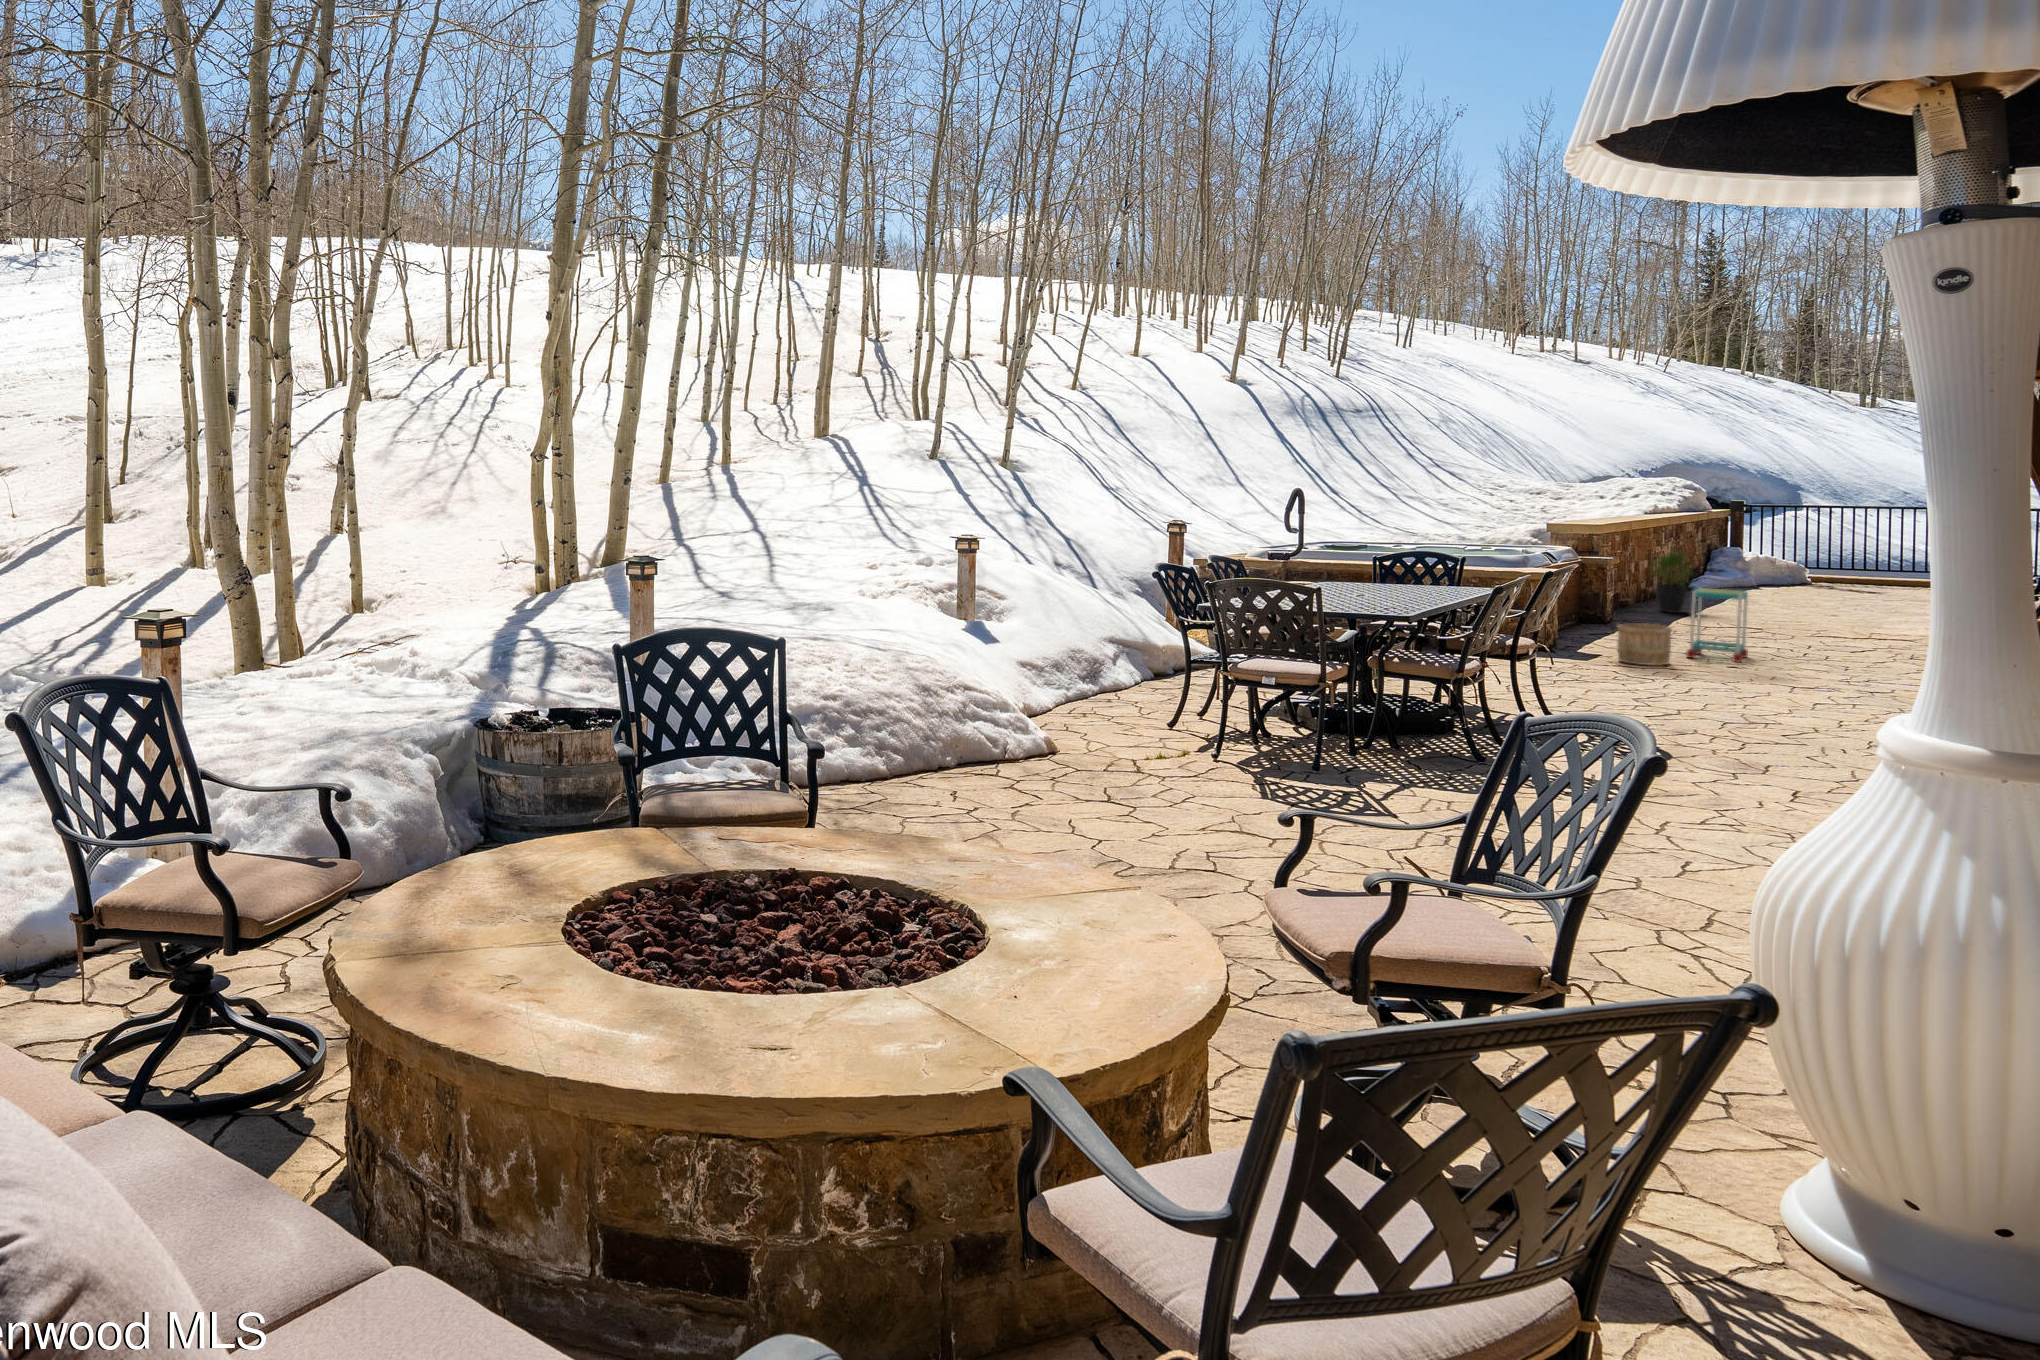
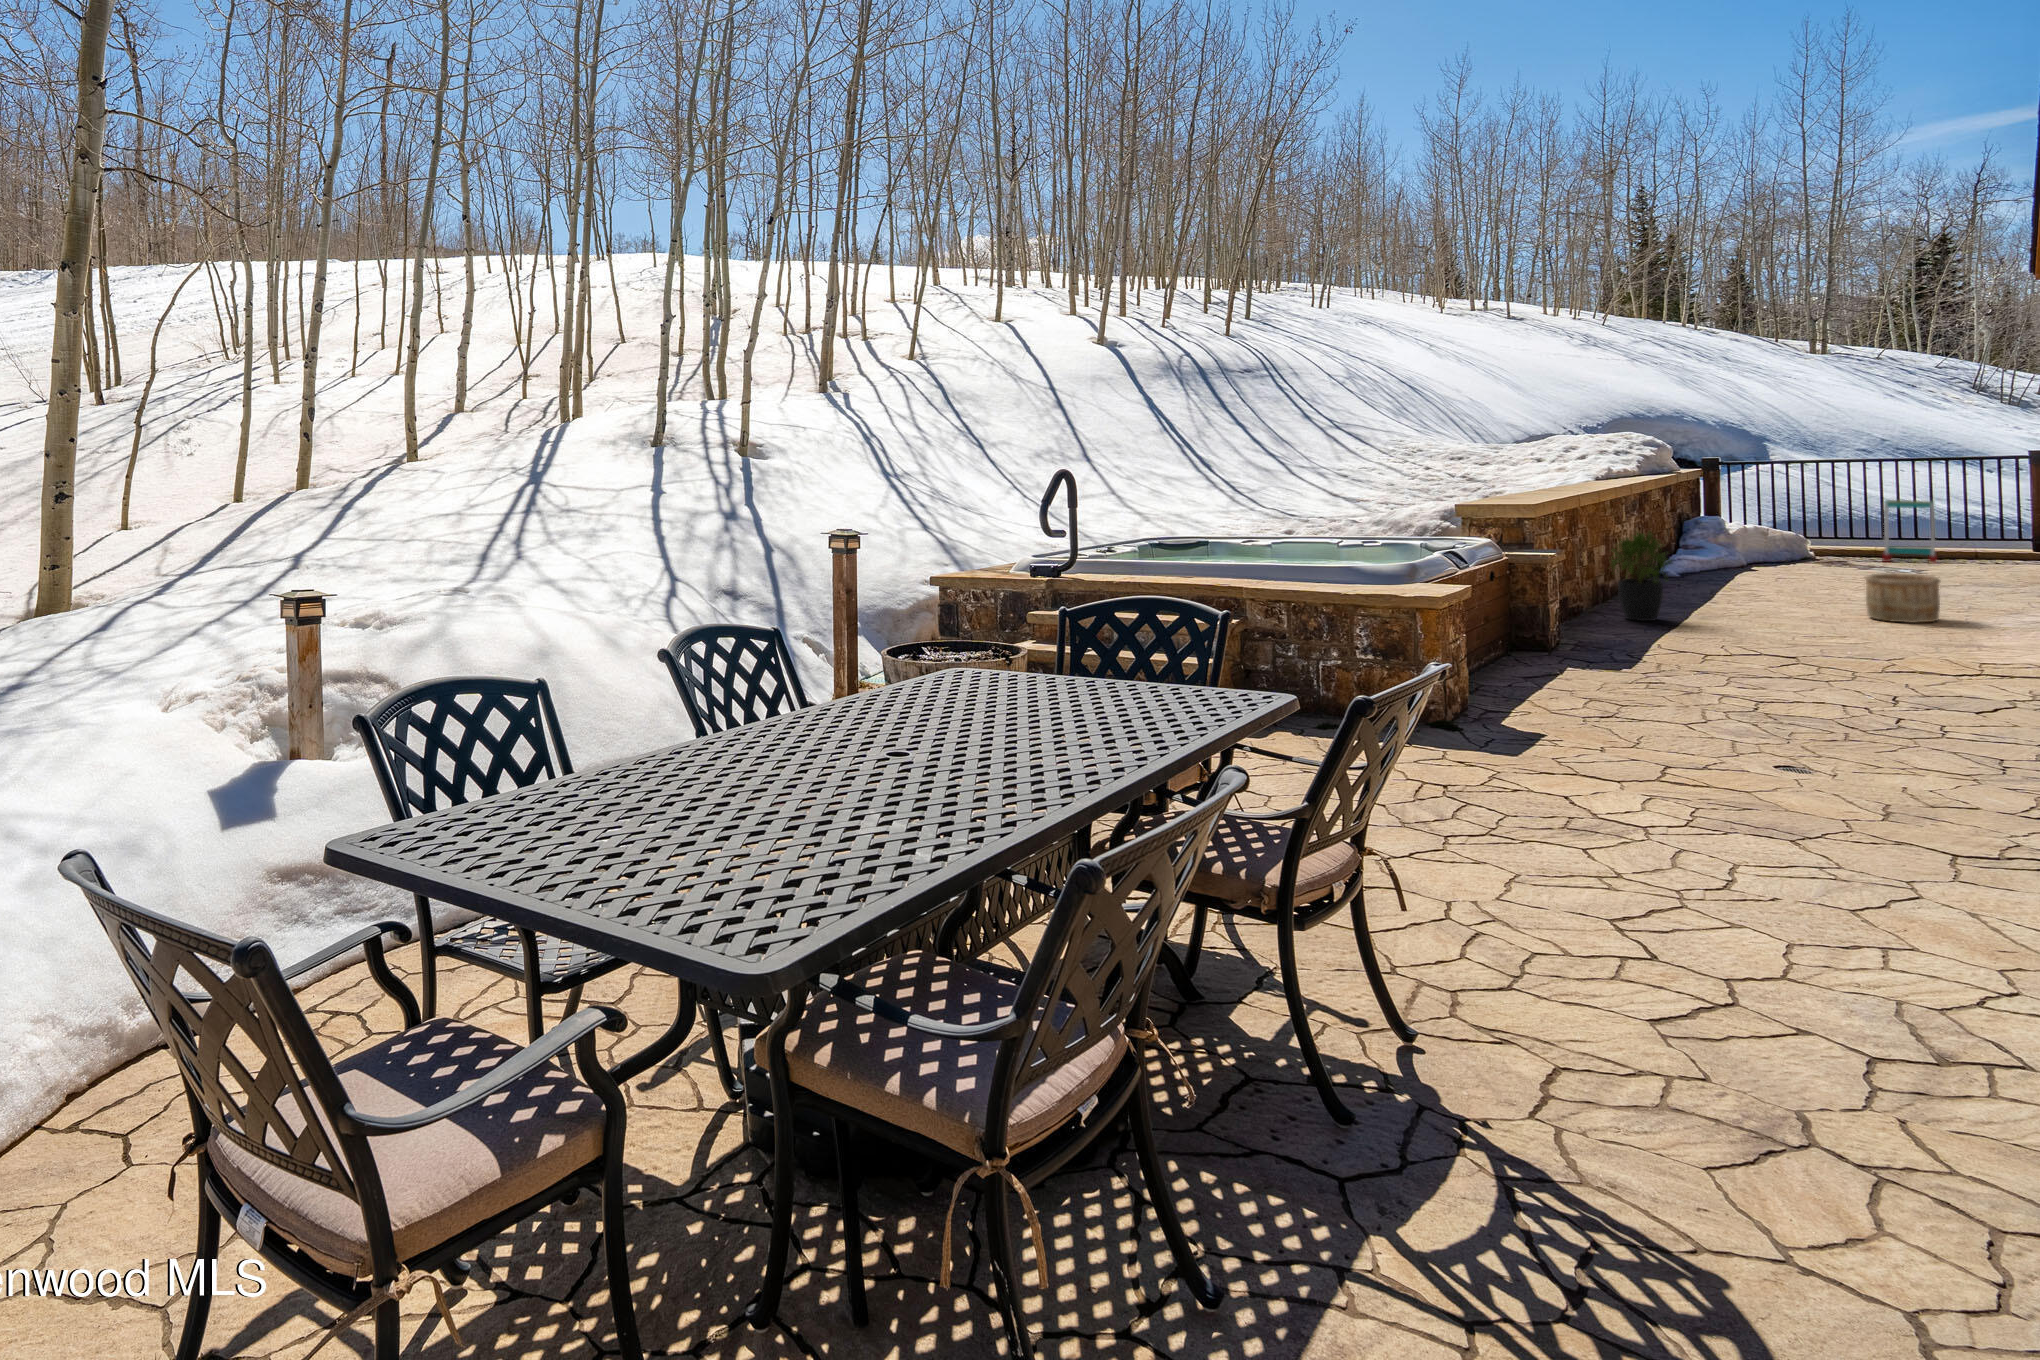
side table: present [1686,588,1748,662] -> present [1882,500,1937,563]
wooden bucket: present [1617,623,1672,666] -> present [1864,573,1940,623]

